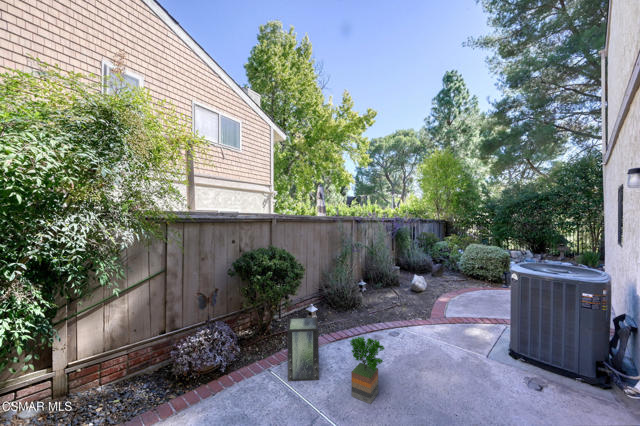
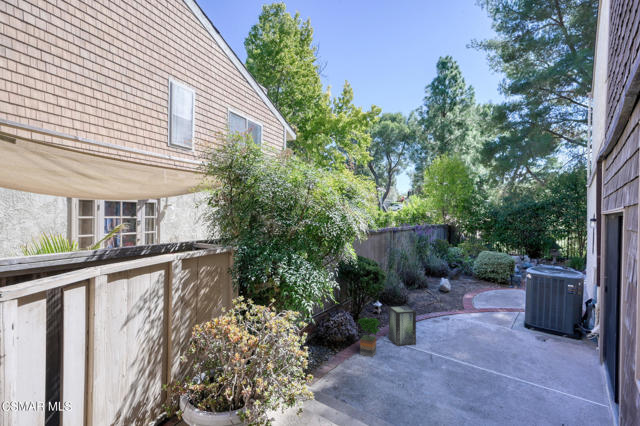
potted tree: present [350,337,385,404] -> present [359,318,380,357]

